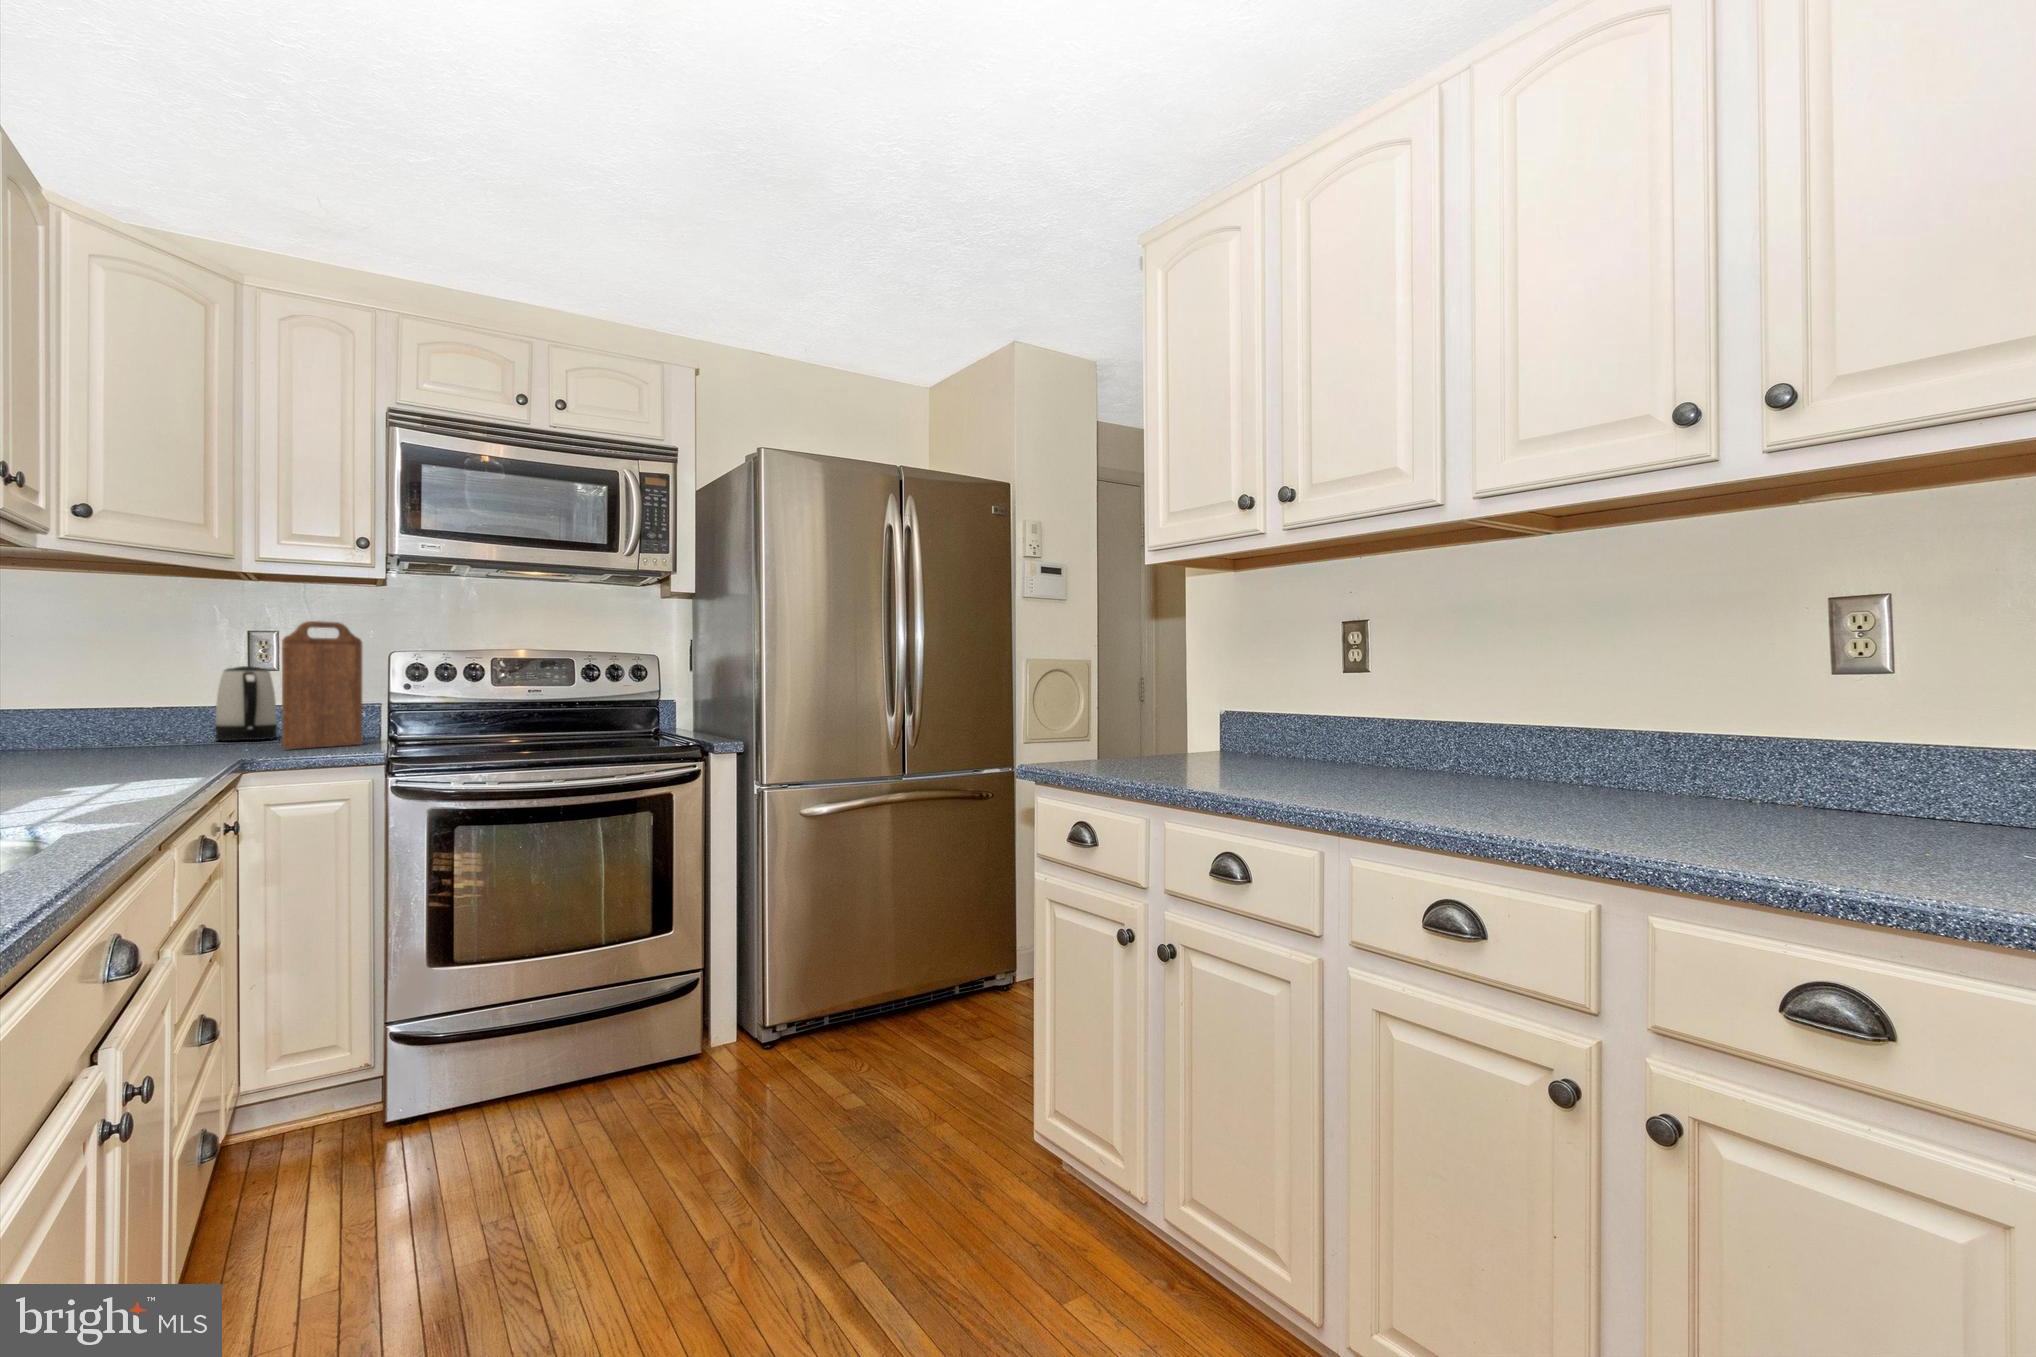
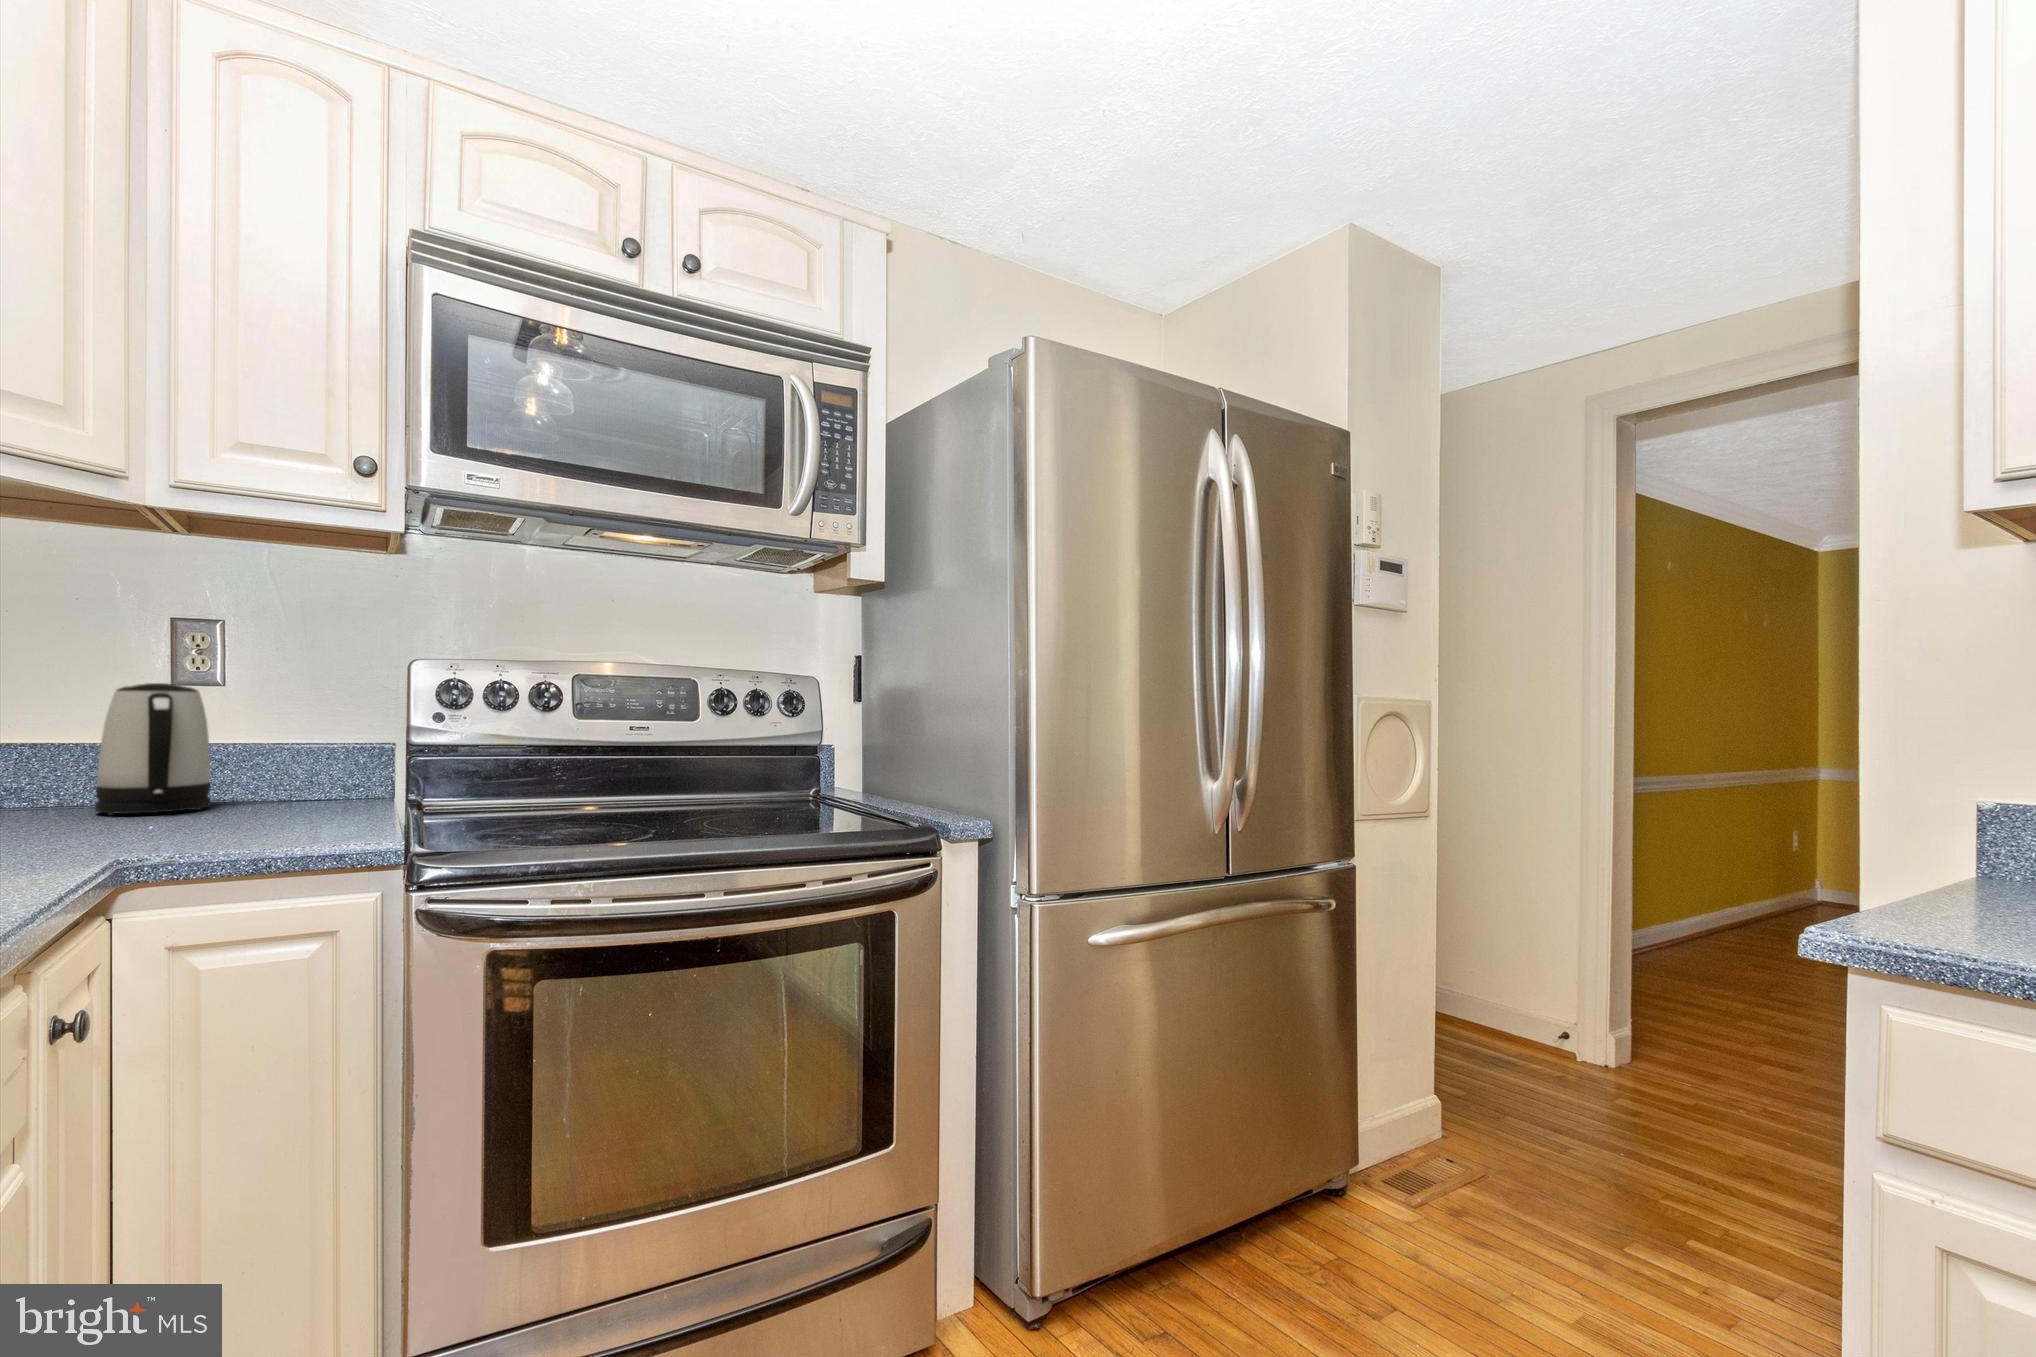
cutting board: present [282,621,362,749] -> none [204,600,363,839]

